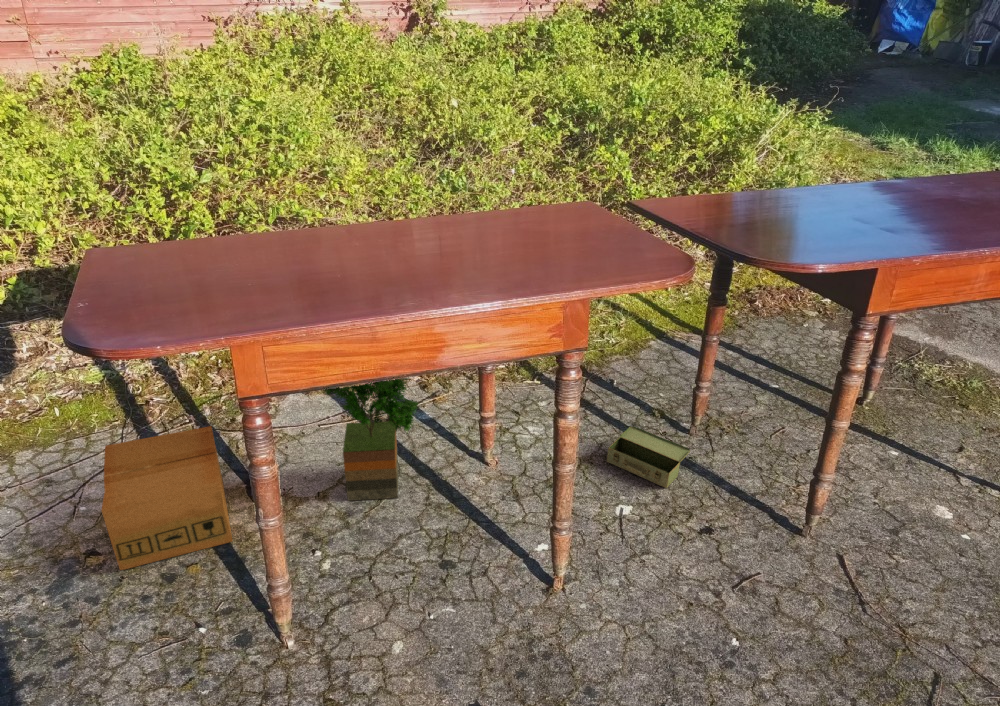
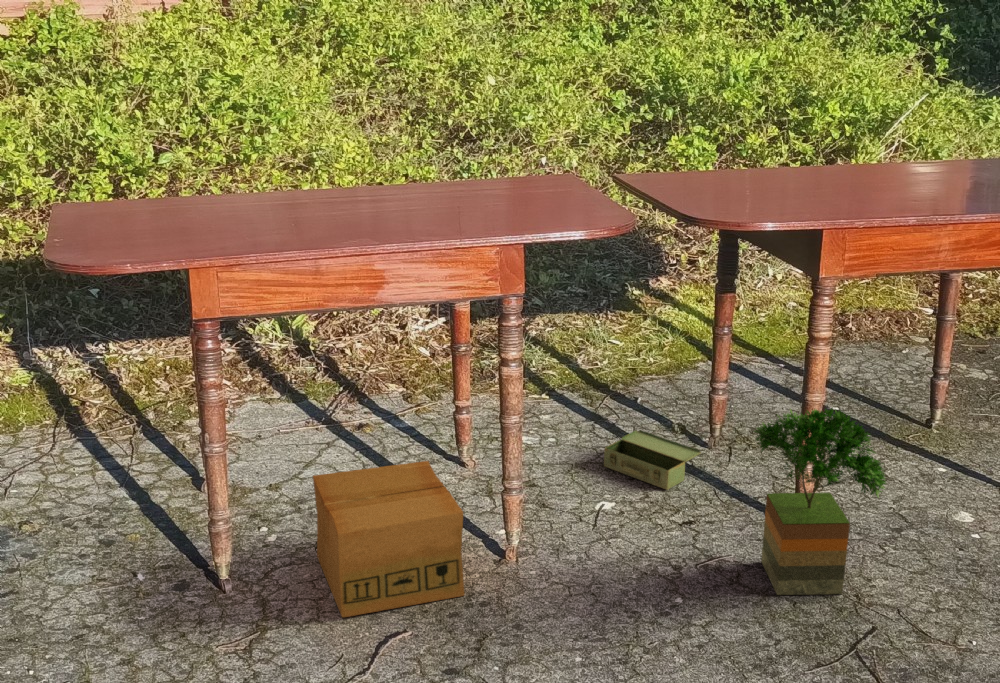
potted tree: present [324,377,418,501] -> present [754,408,886,595]
cardboard box: present [102,426,233,570] -> present [313,461,464,618]

